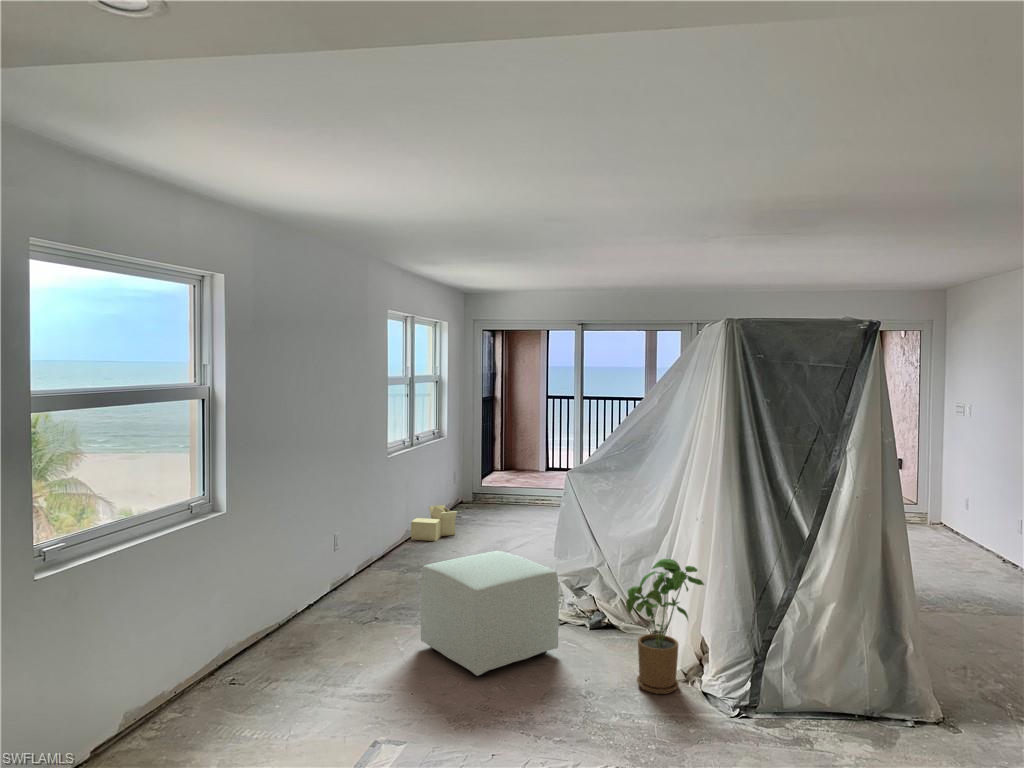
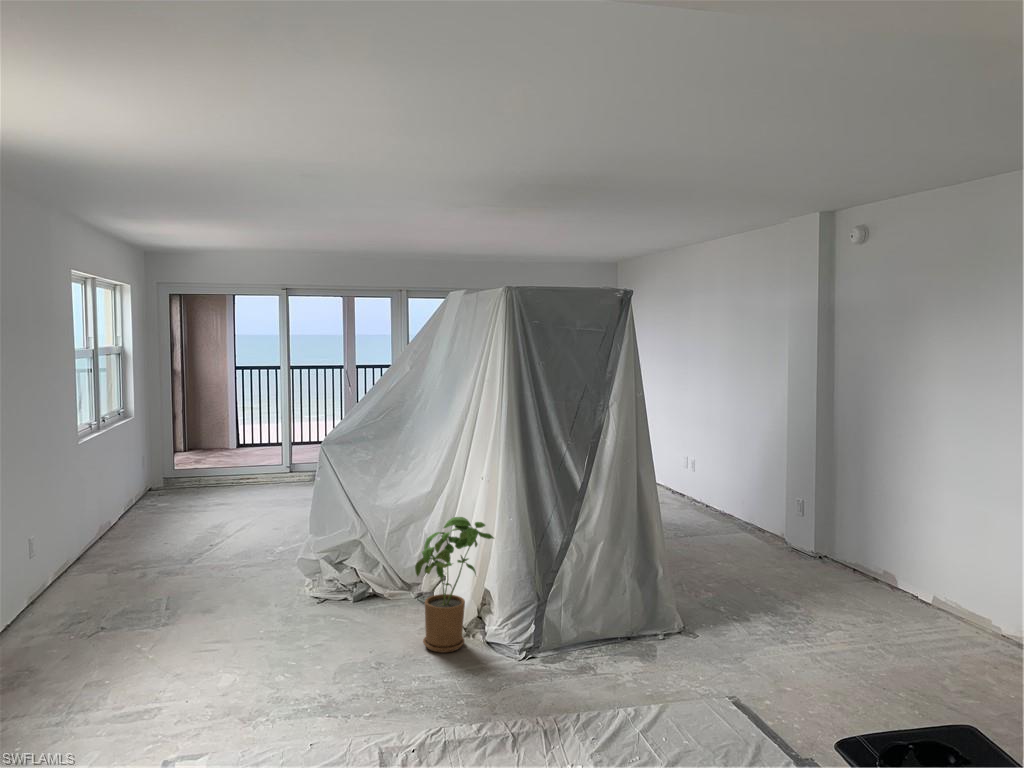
cardboard box: present [411,505,457,541] -> none [90,490,152,535]
ottoman: present [421,551,559,676] -> none [162,530,332,670]

